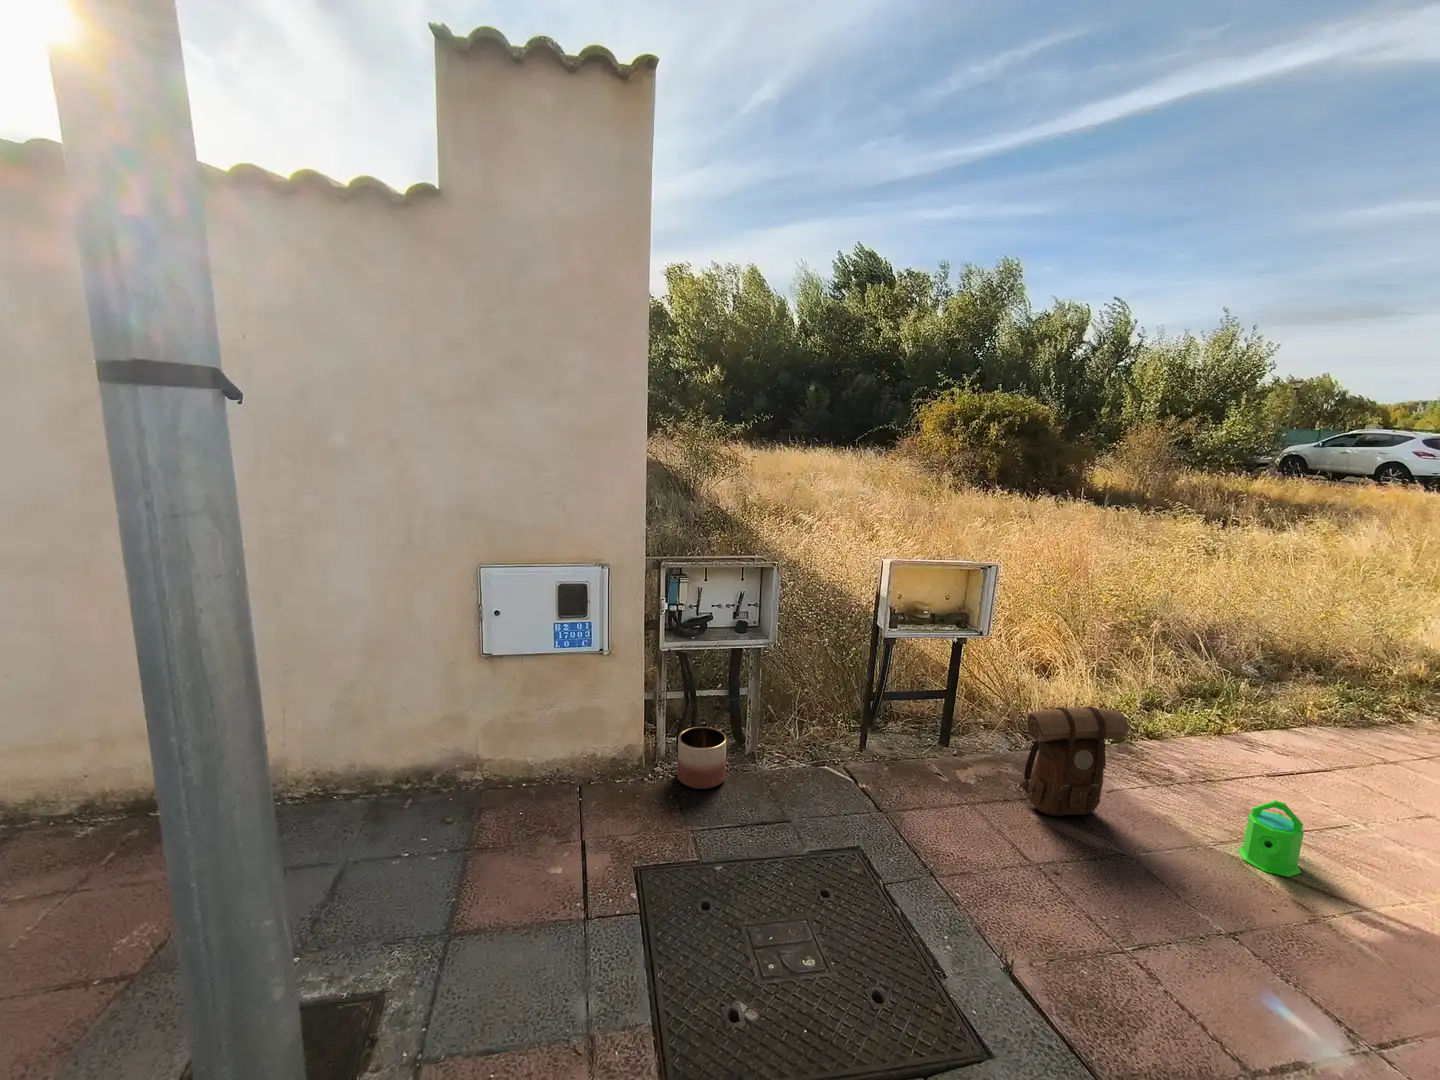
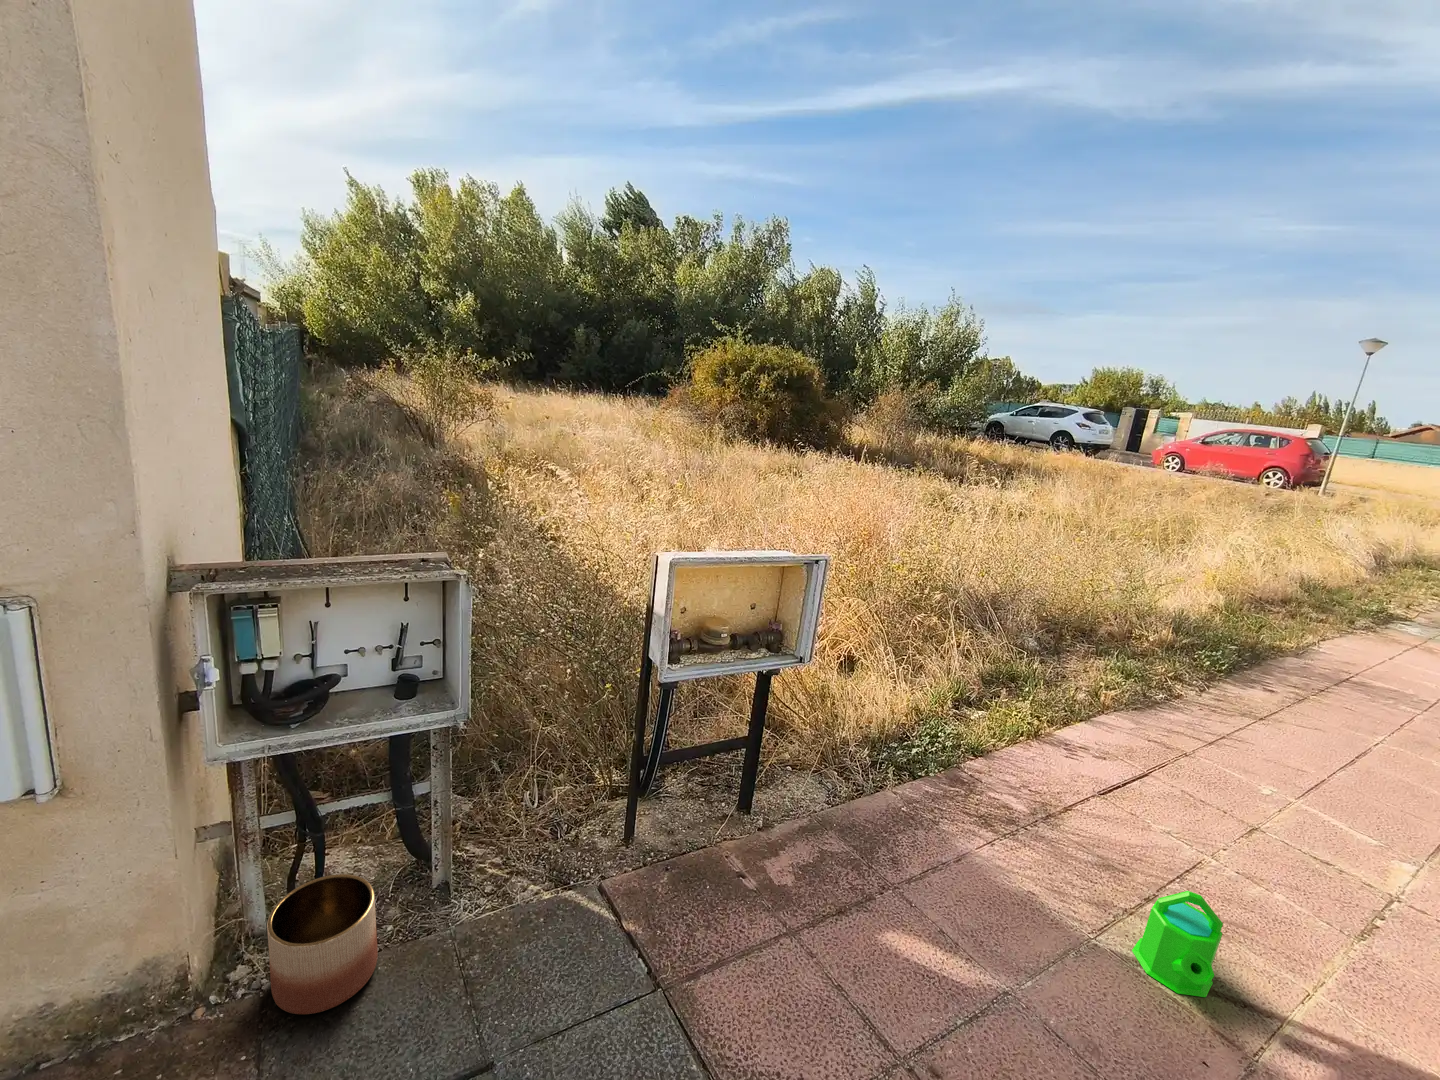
backpack: present [1019,707,1129,816] -> none [854,775,1011,941]

